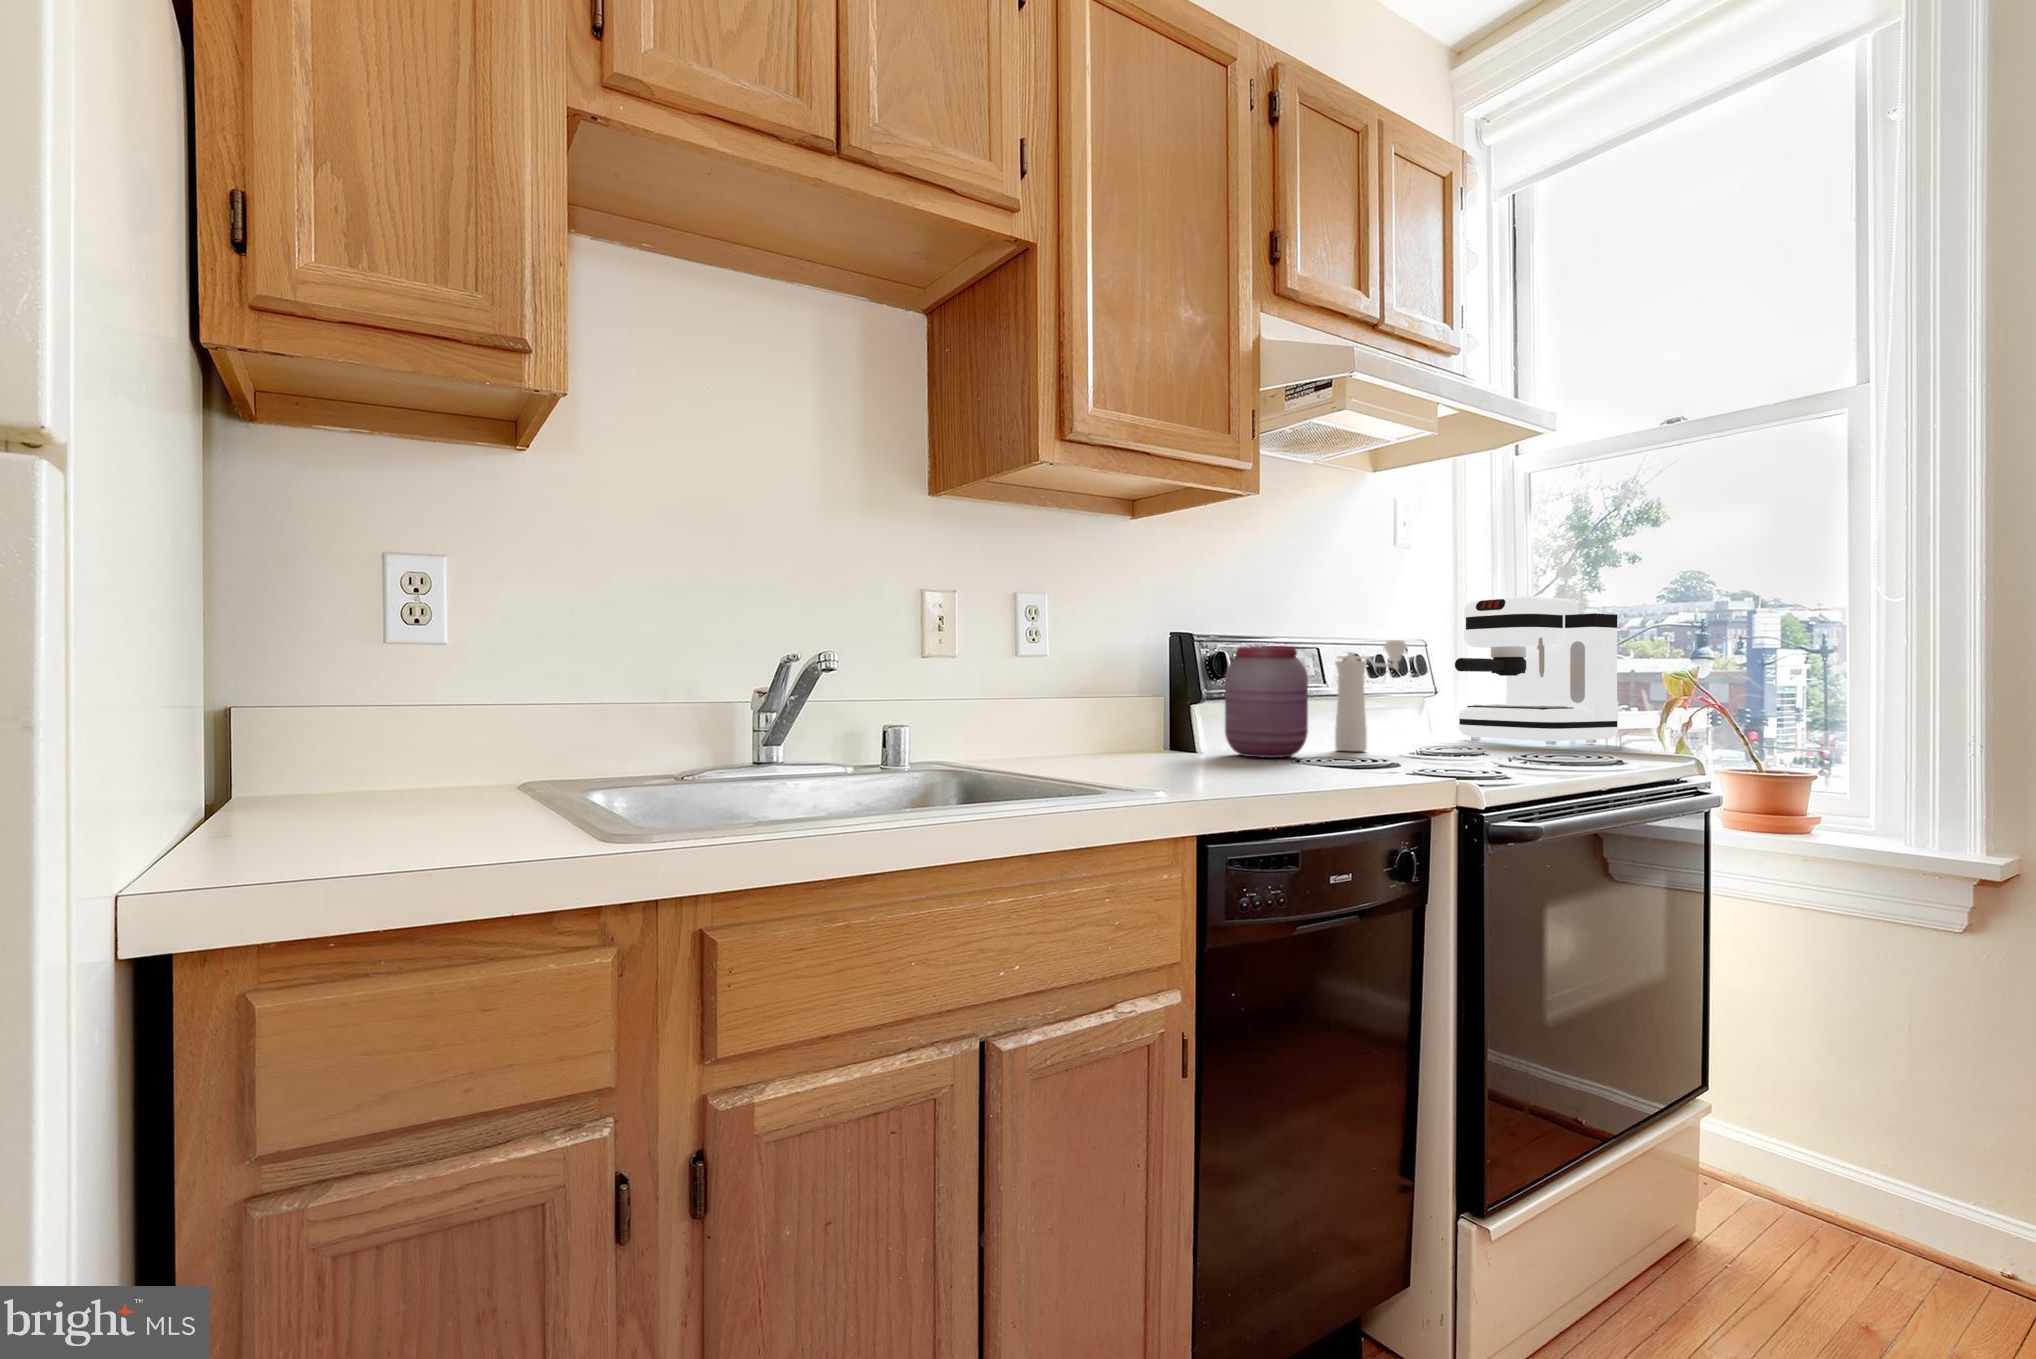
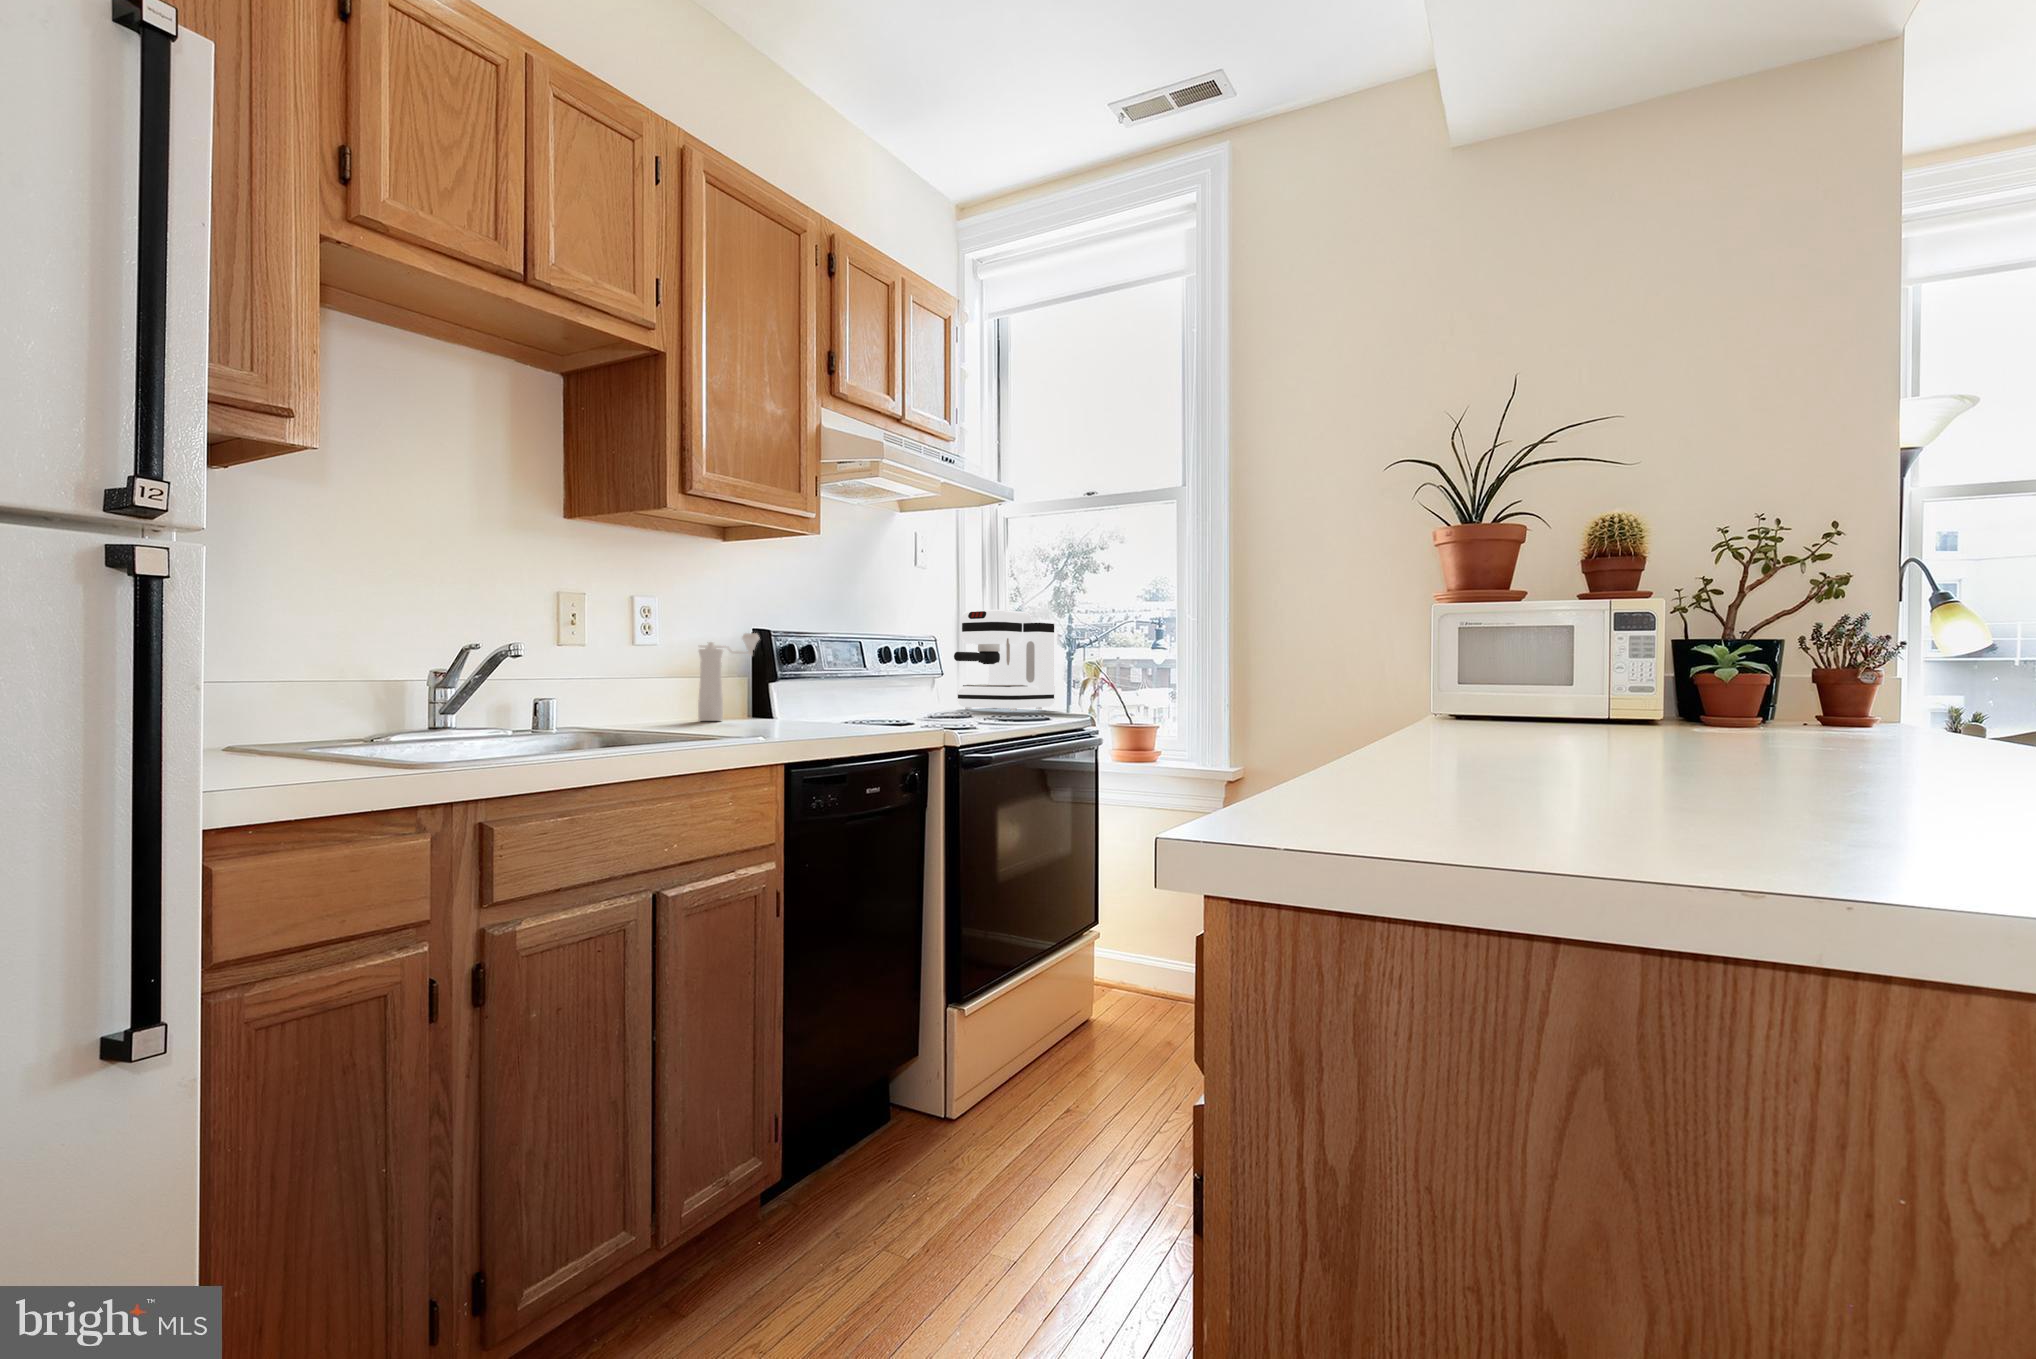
pepper mill: present [1335,640,1407,751] -> present [698,633,759,721]
jar: present [1225,646,1308,758] -> none [796,642,854,721]

